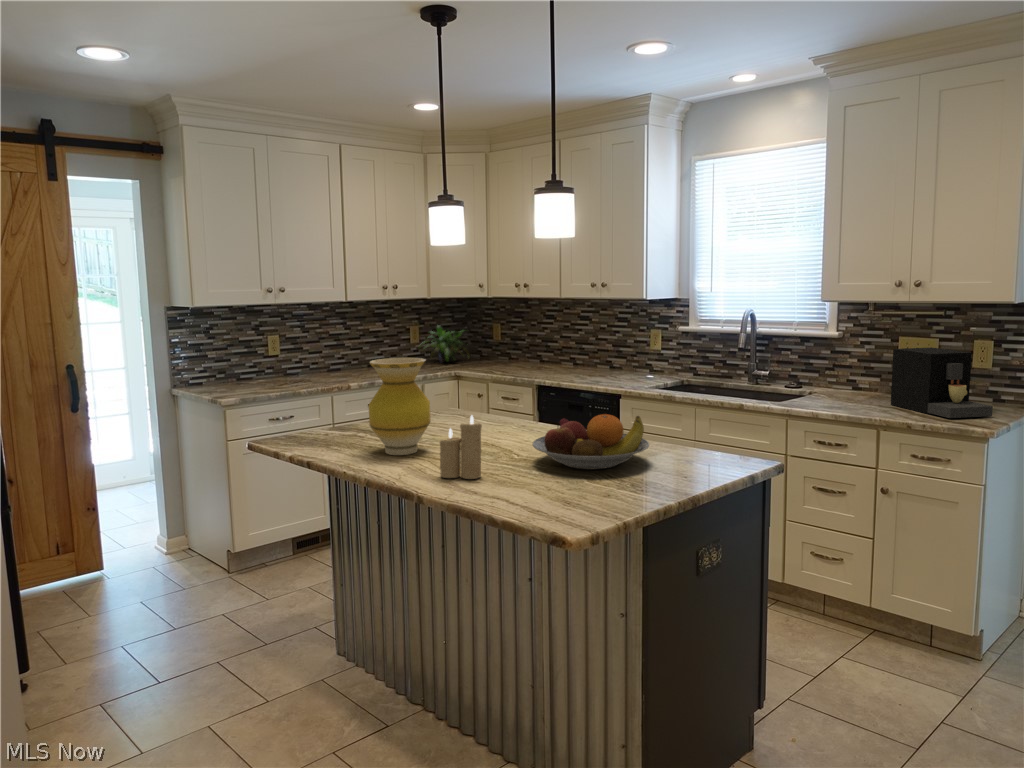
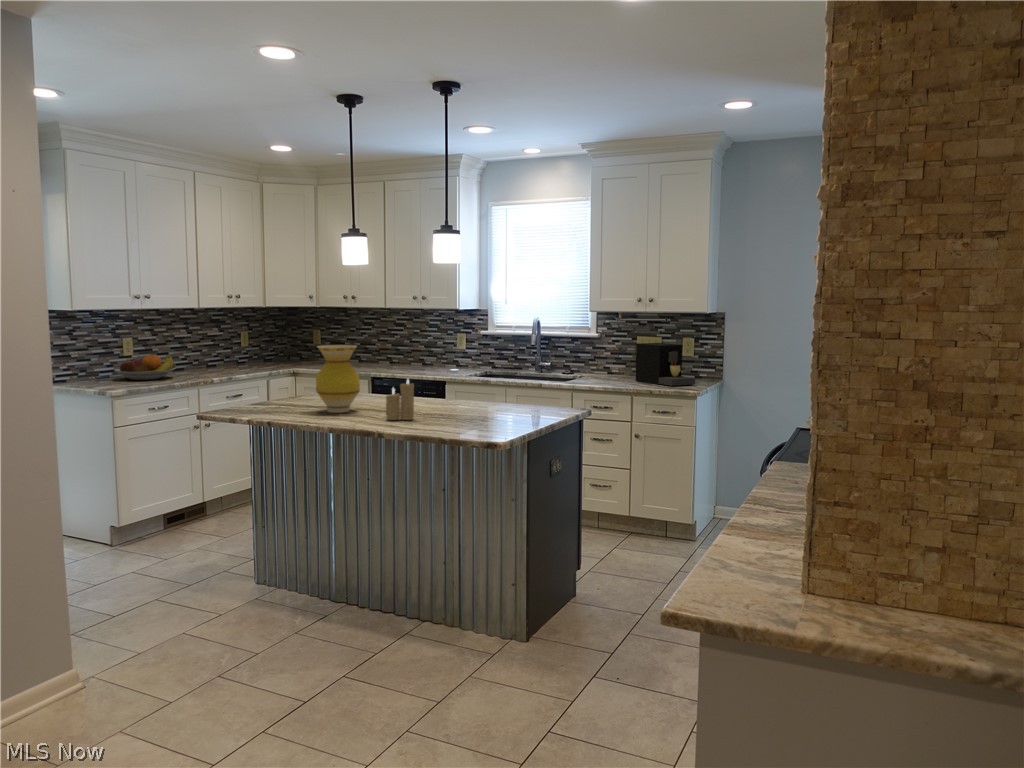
potted plant: present [419,325,470,362] -> none [249,330,296,364]
fruit bowl: present [533,414,649,469] -> present [114,355,175,380]

